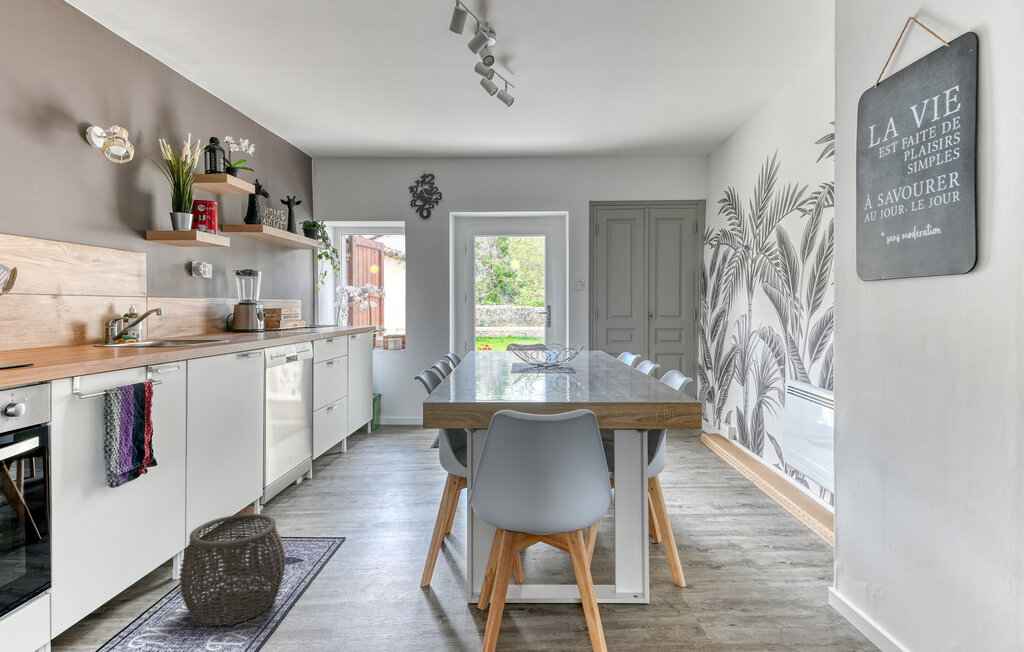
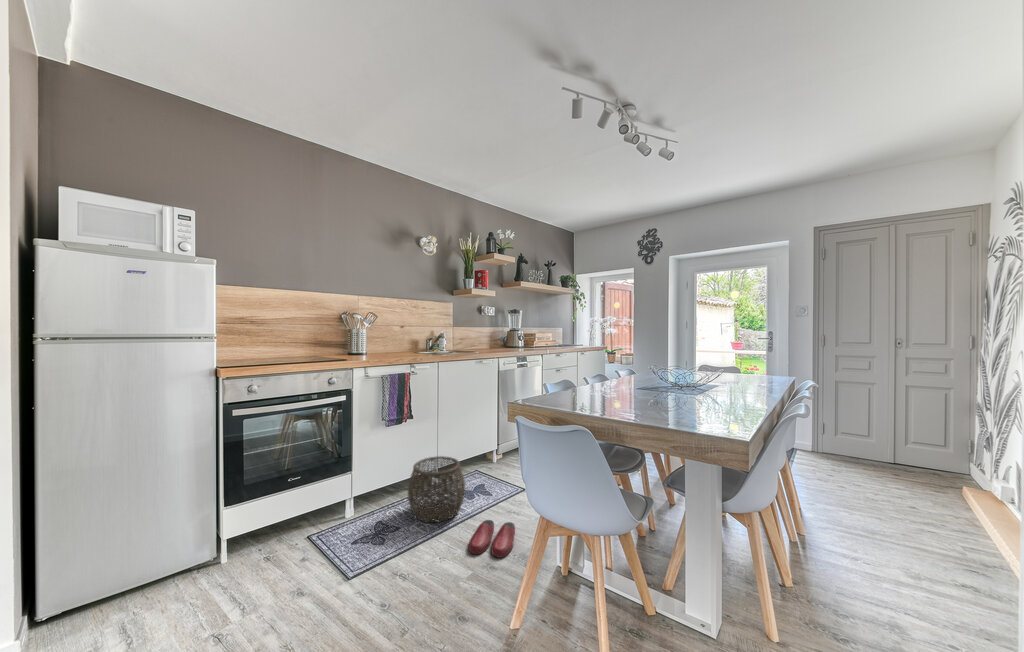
slippers: none [332,577,398,631] -> present [469,520,515,558]

